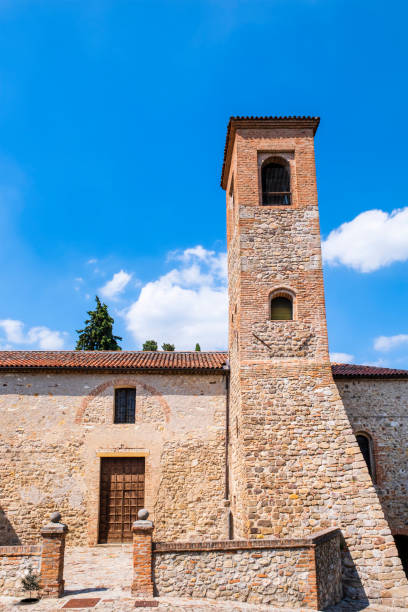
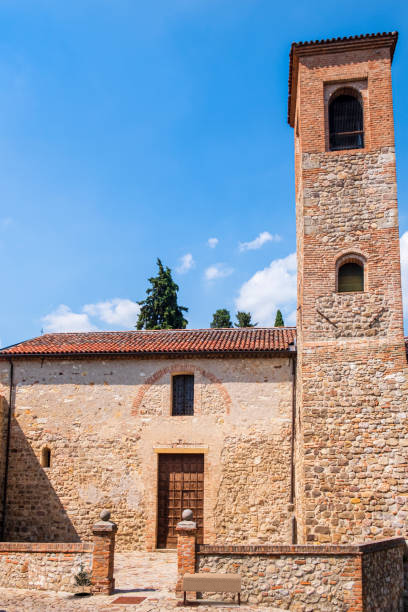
bench: none [140,570,202,606] -> present [183,573,242,606]

